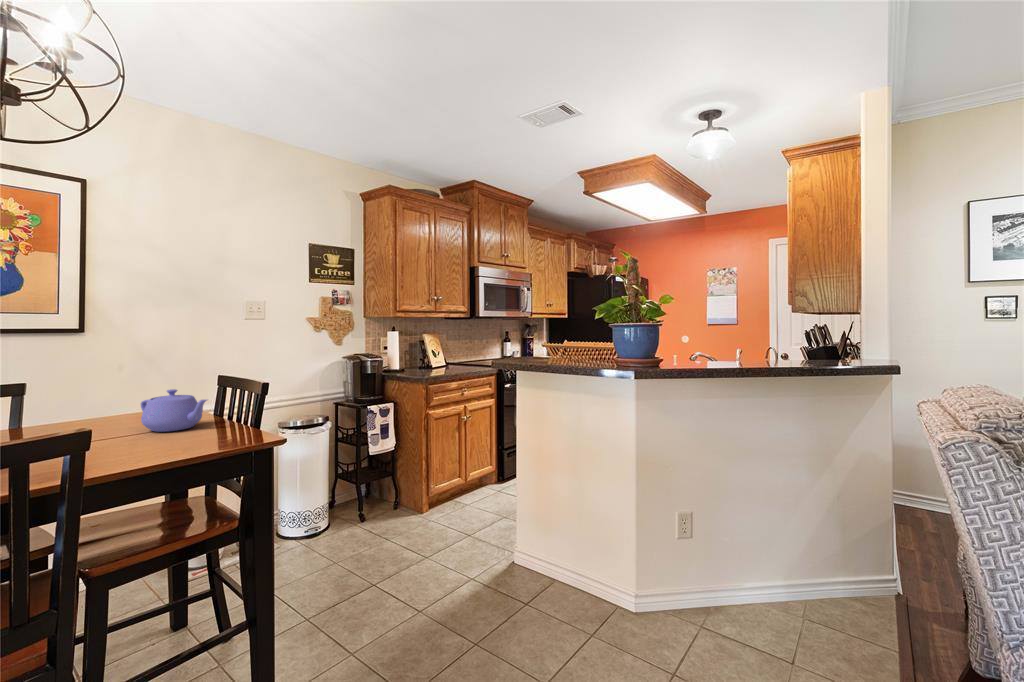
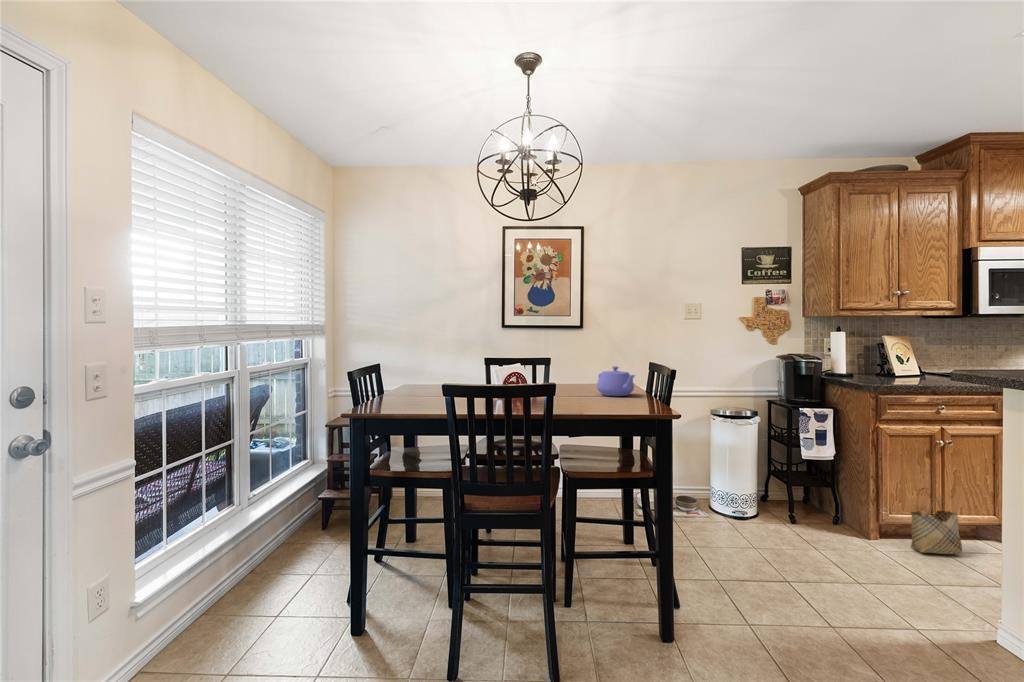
woven basket: none [451,458,480,511] -> present [911,488,962,554]

